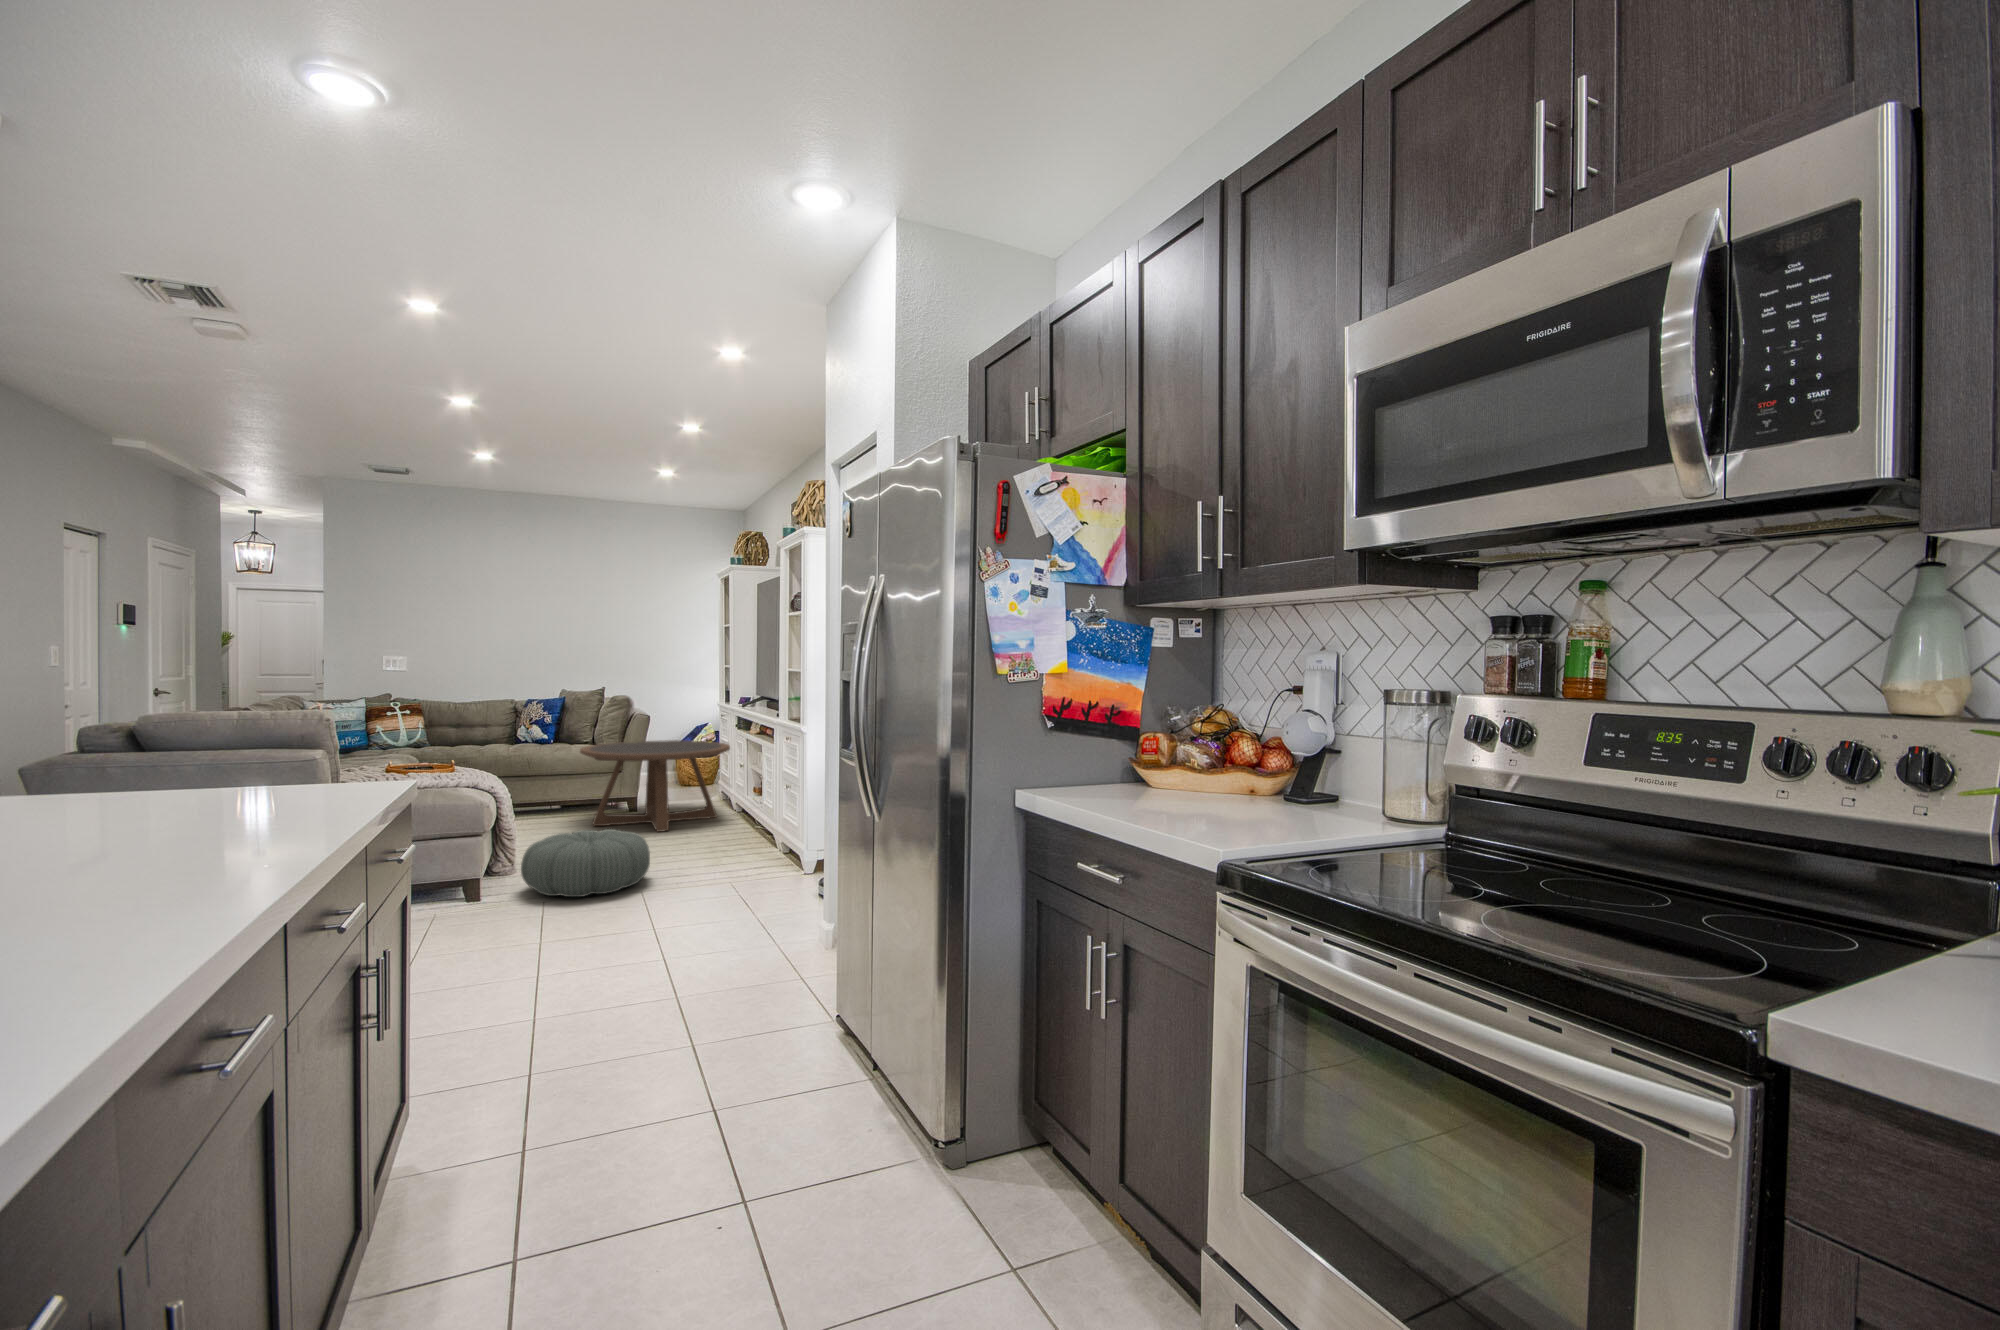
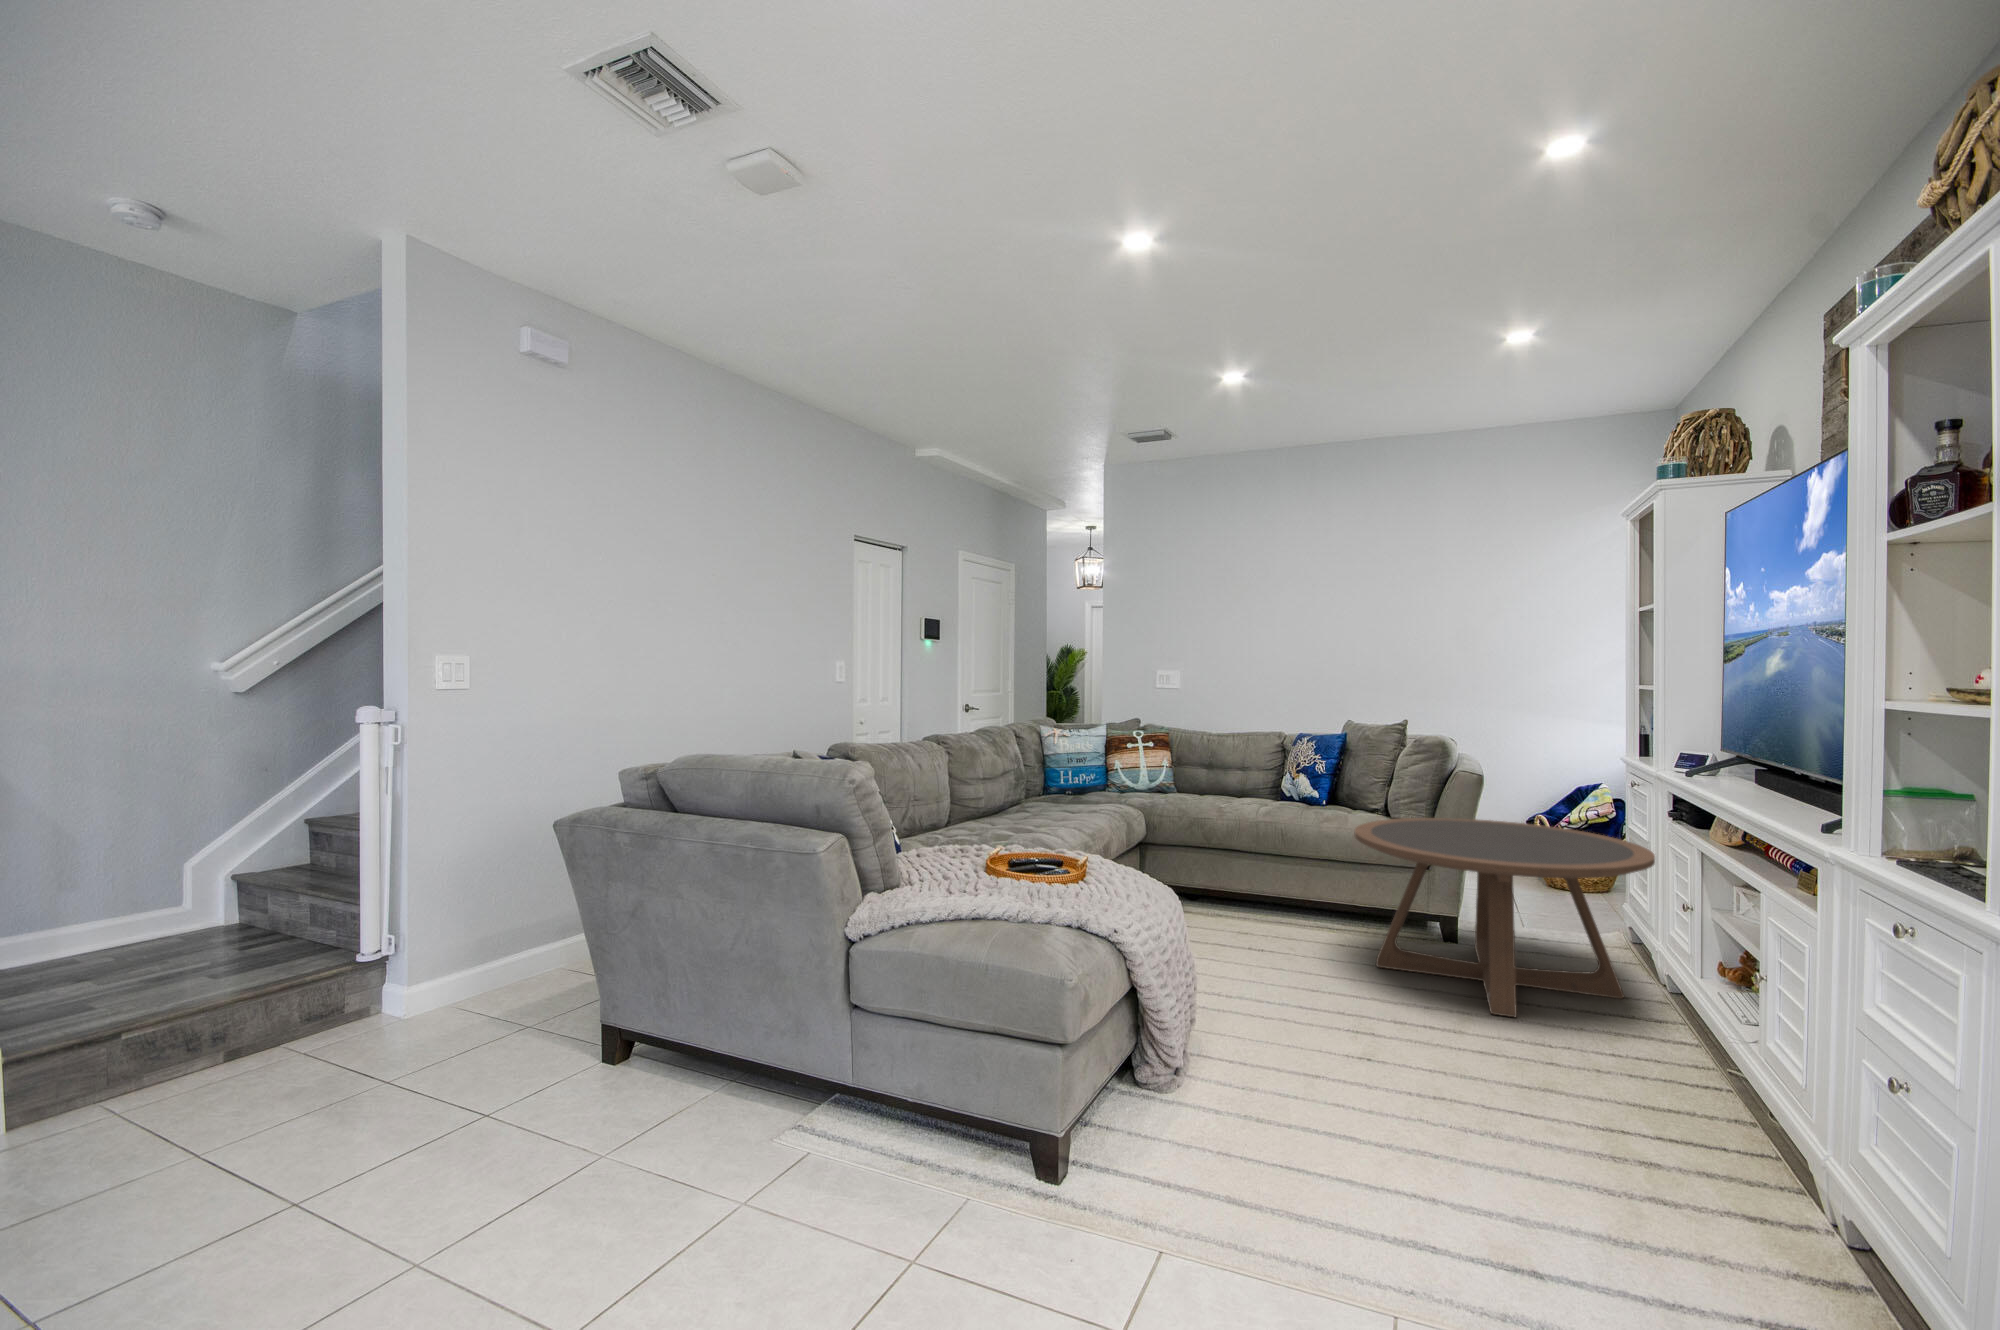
pouf: present [521,829,650,897] -> none [1187,1031,1456,1229]

